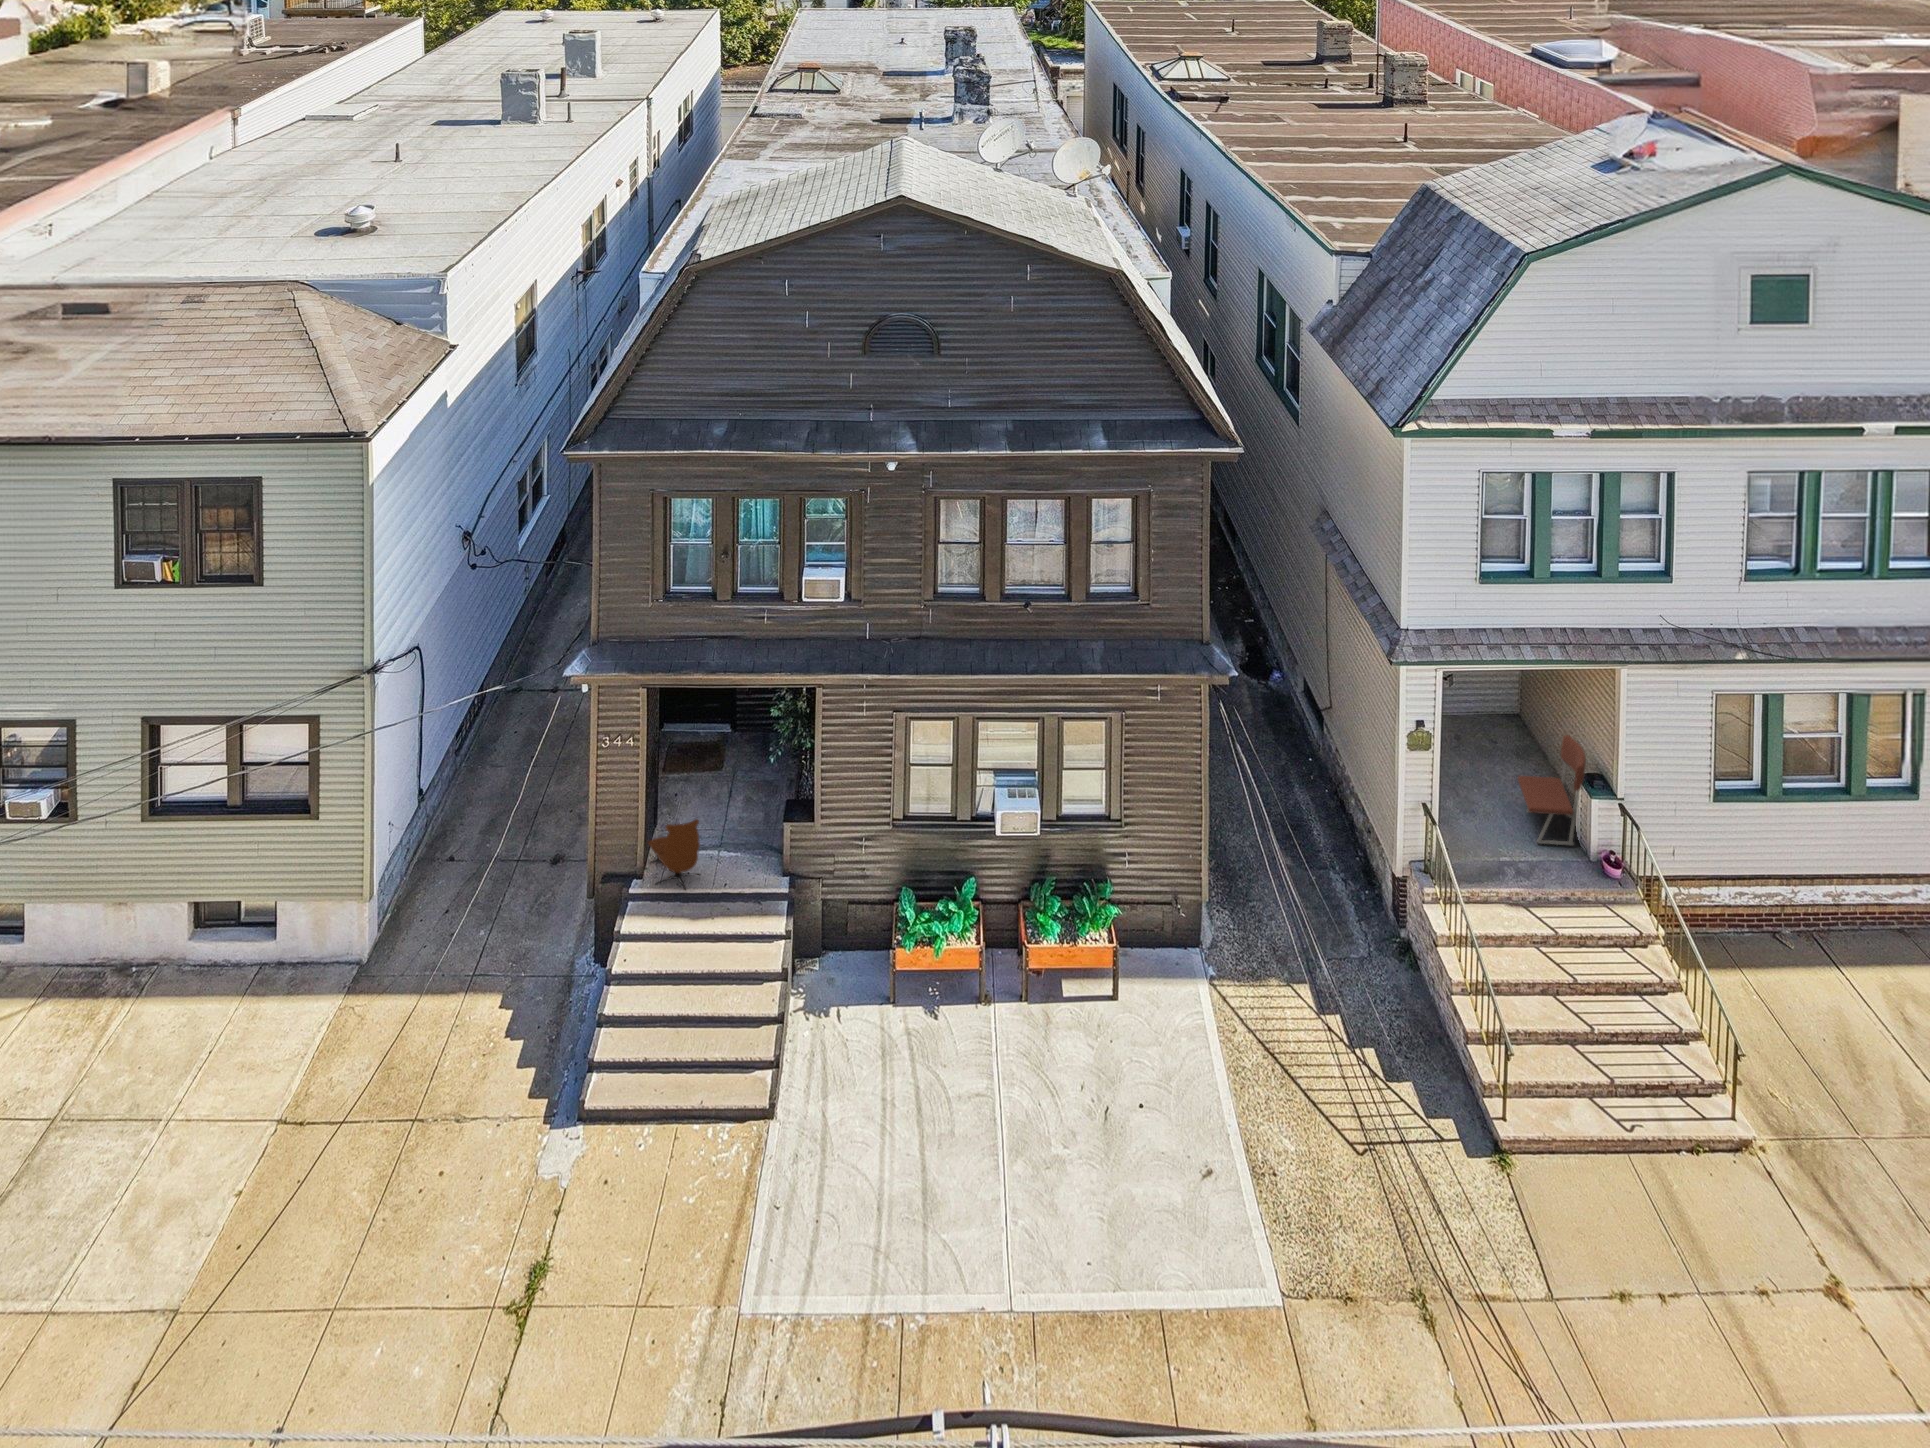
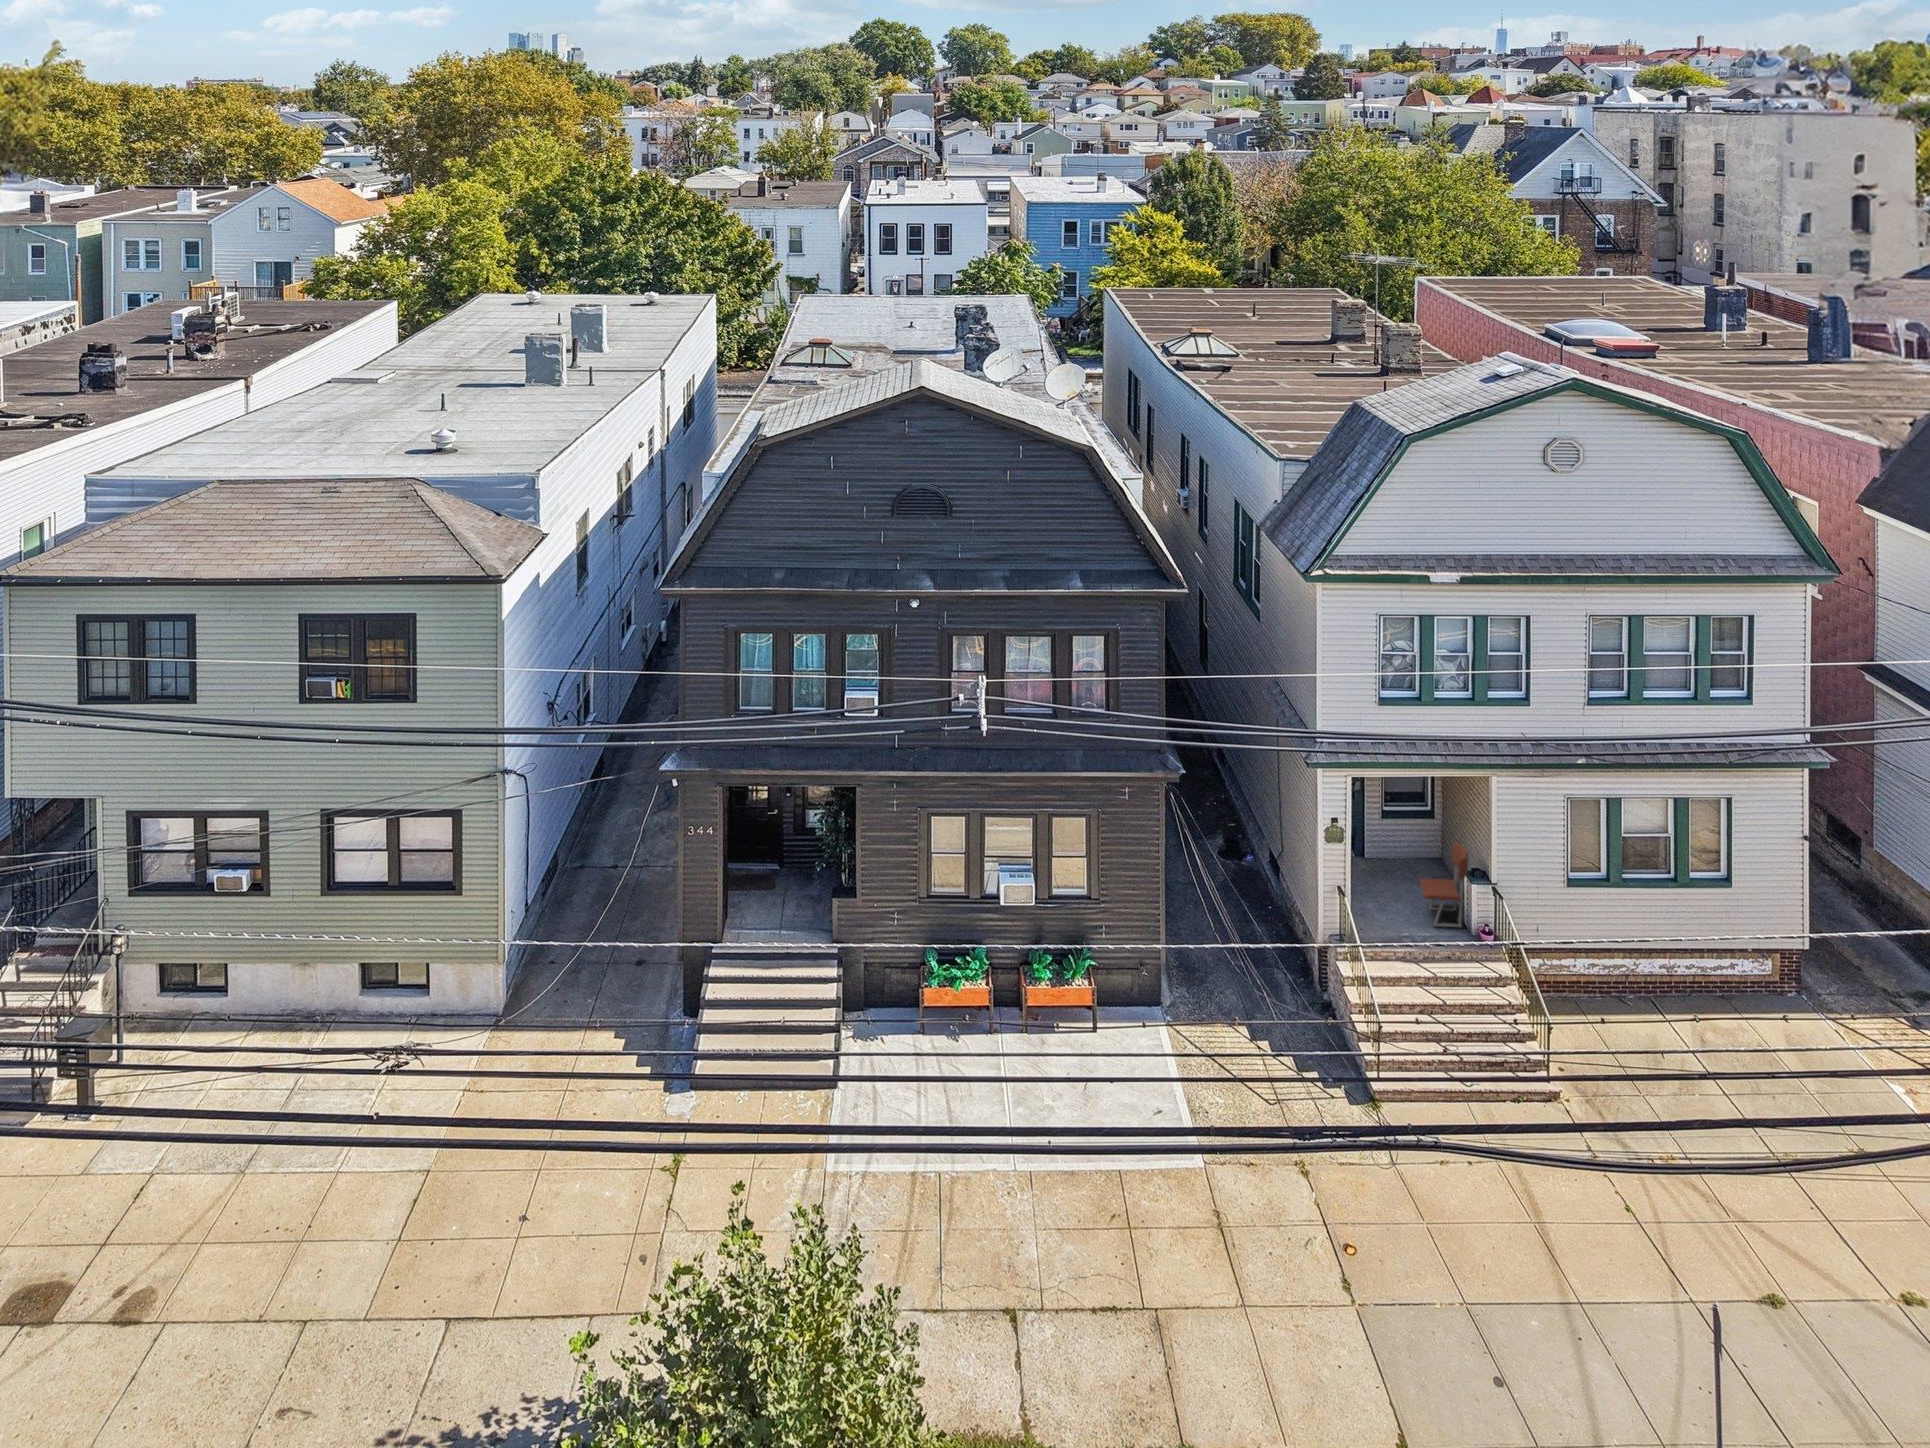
lounge chair: present [648,819,700,886] -> none [719,886,765,946]

